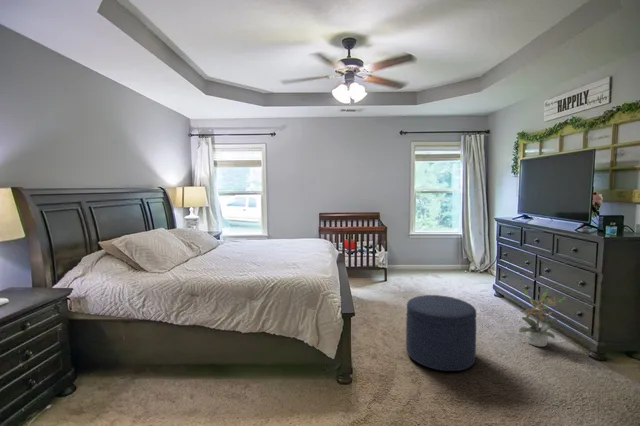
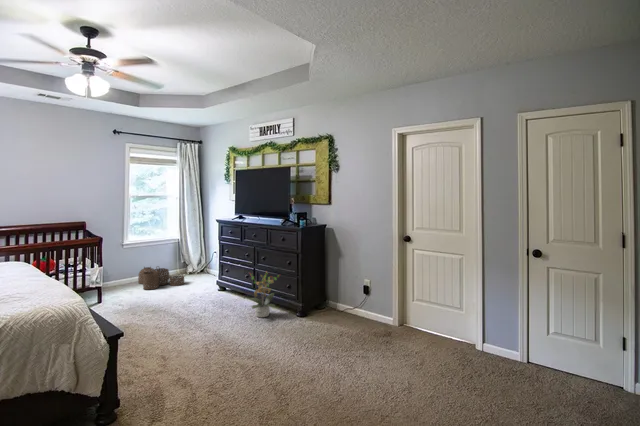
woven basket: none [420,256,462,281] -> present [138,267,184,289]
ottoman: present [406,295,477,371] -> none [163,292,228,358]

